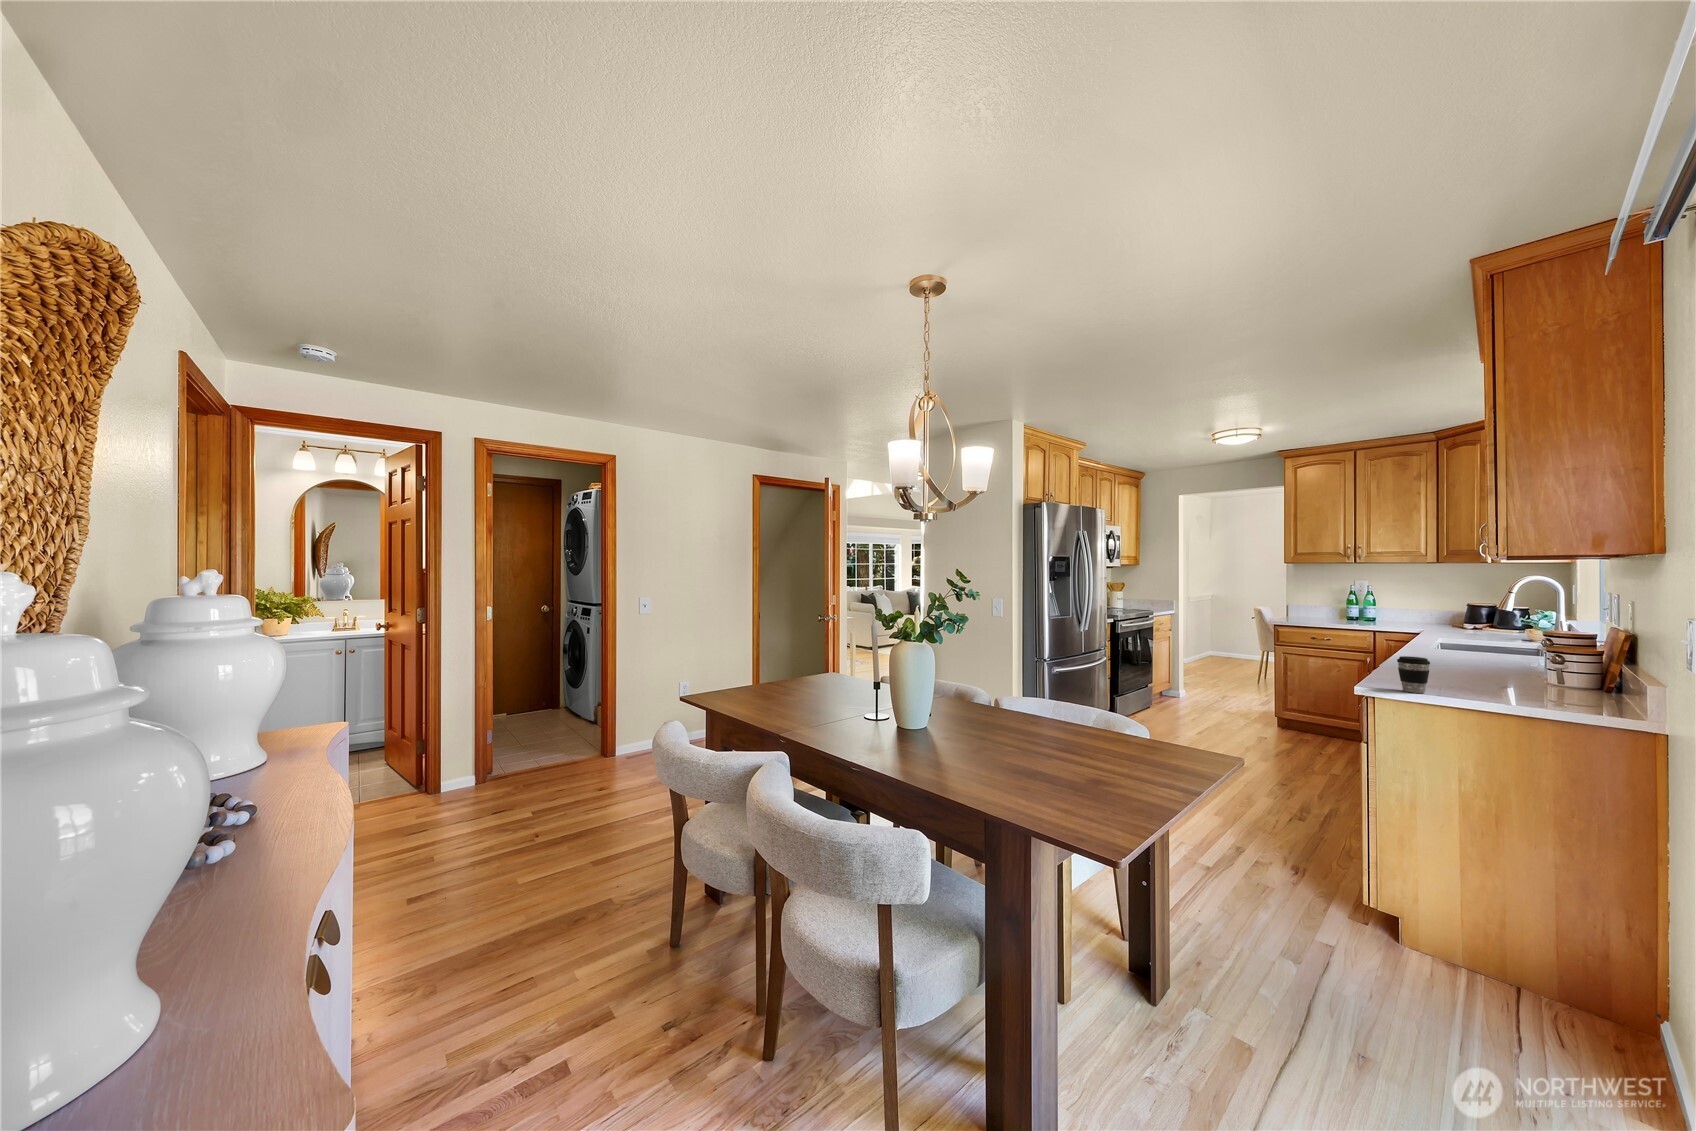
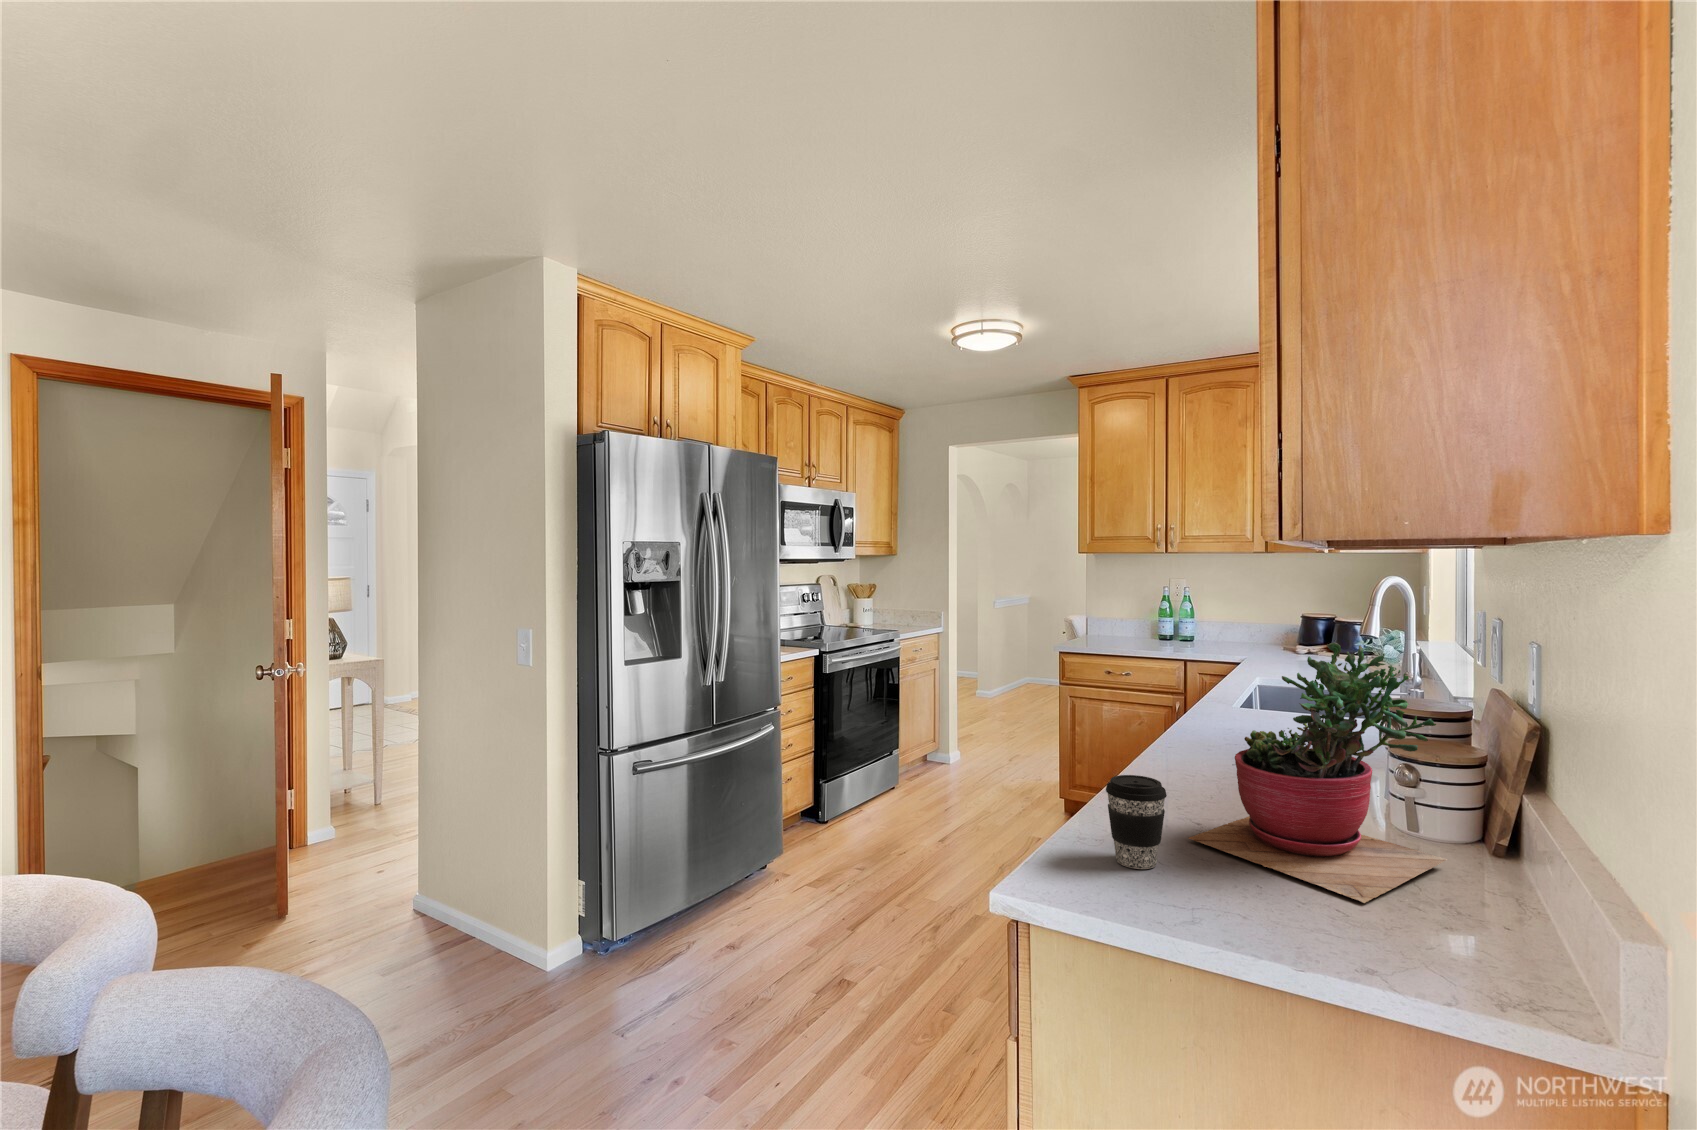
succulent plant: none [1436,601,1584,705] -> present [1189,643,1447,903]

